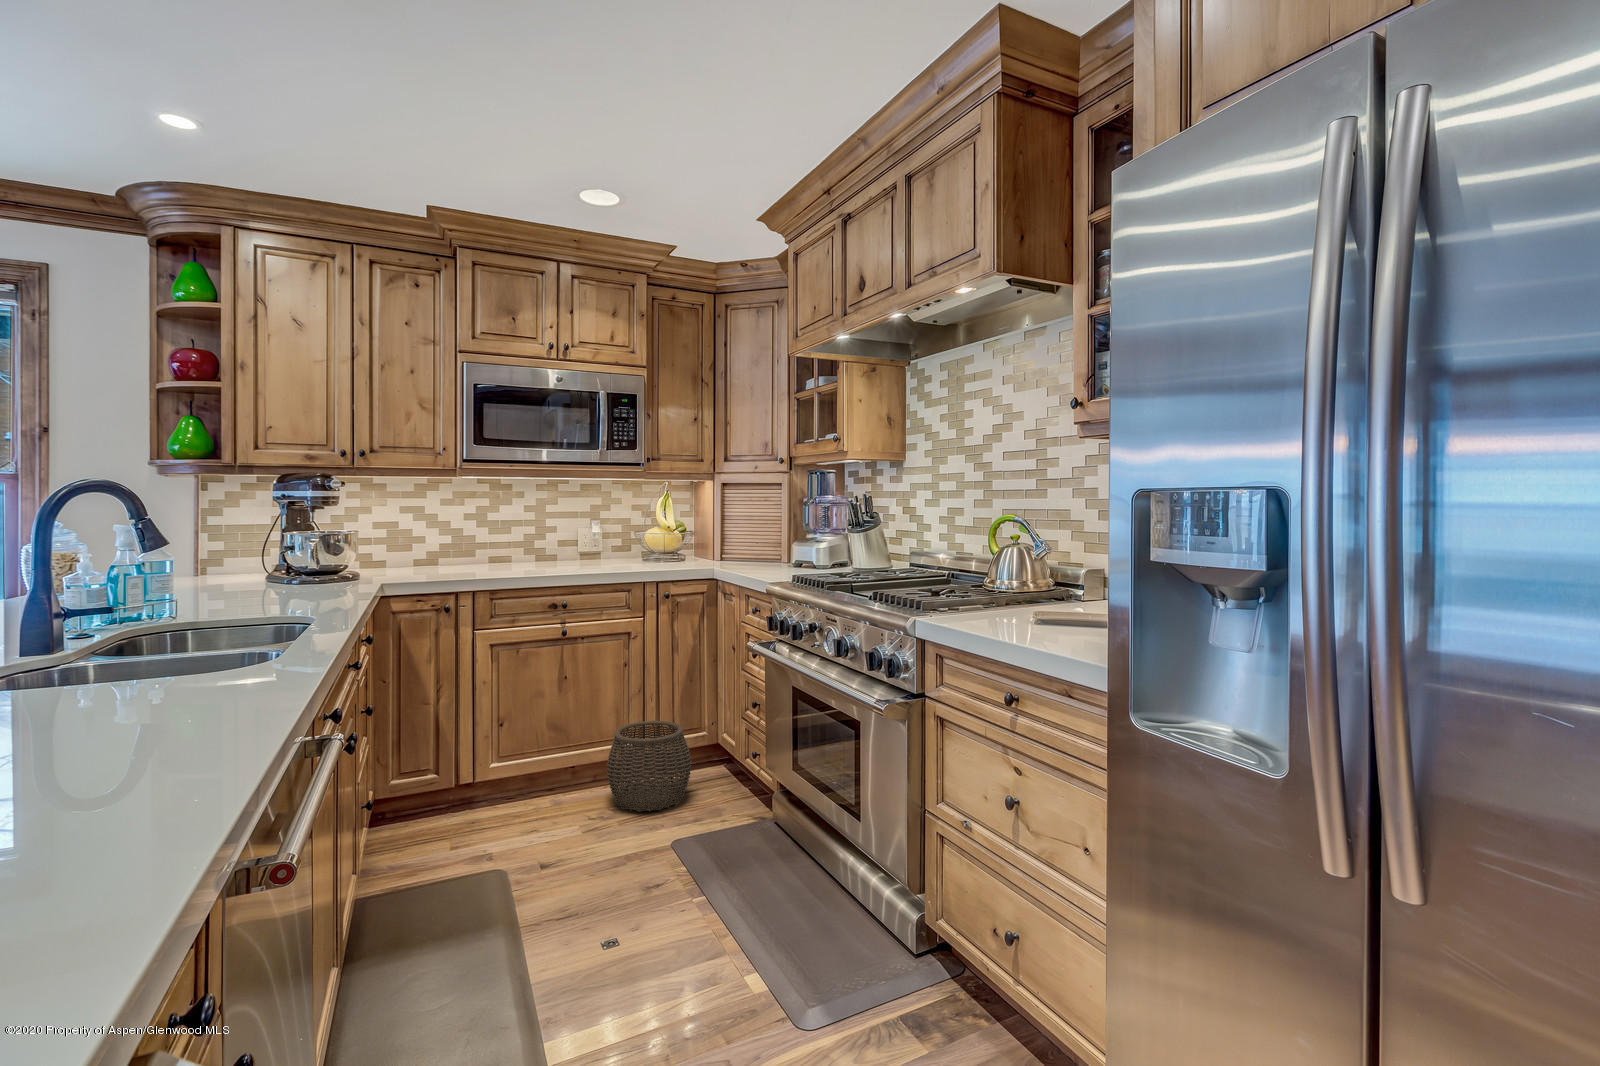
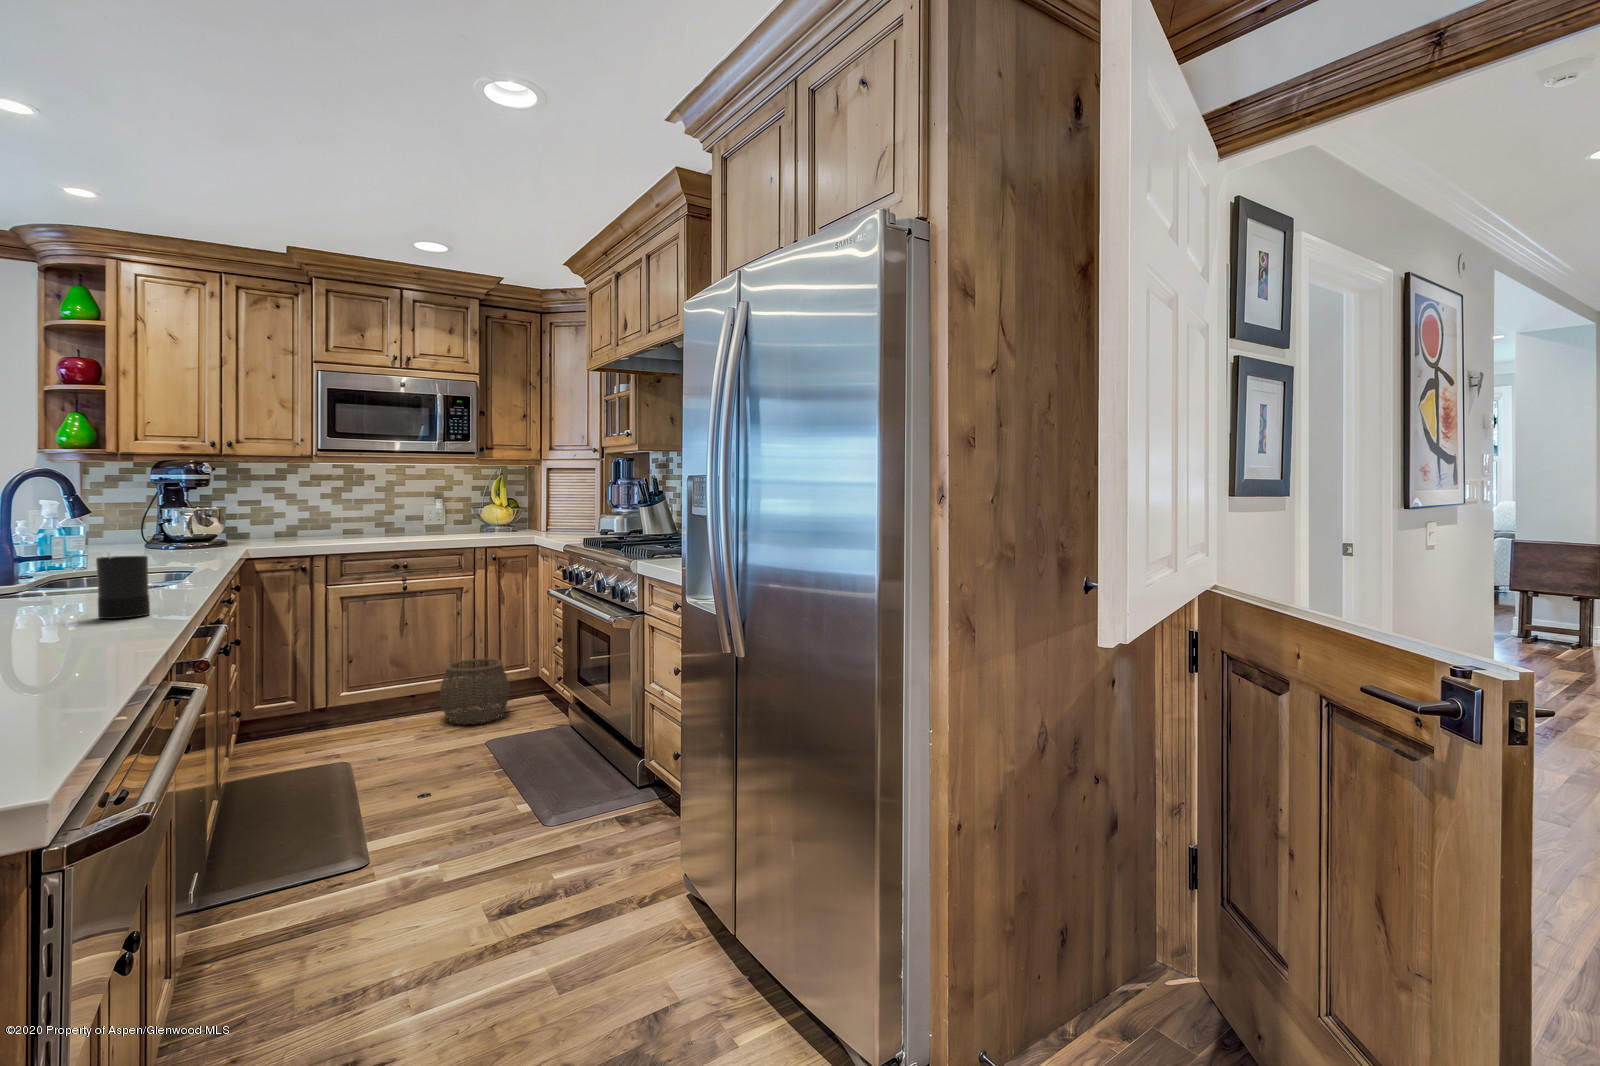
candle: none [64,649,184,807] -> present [96,552,150,619]

